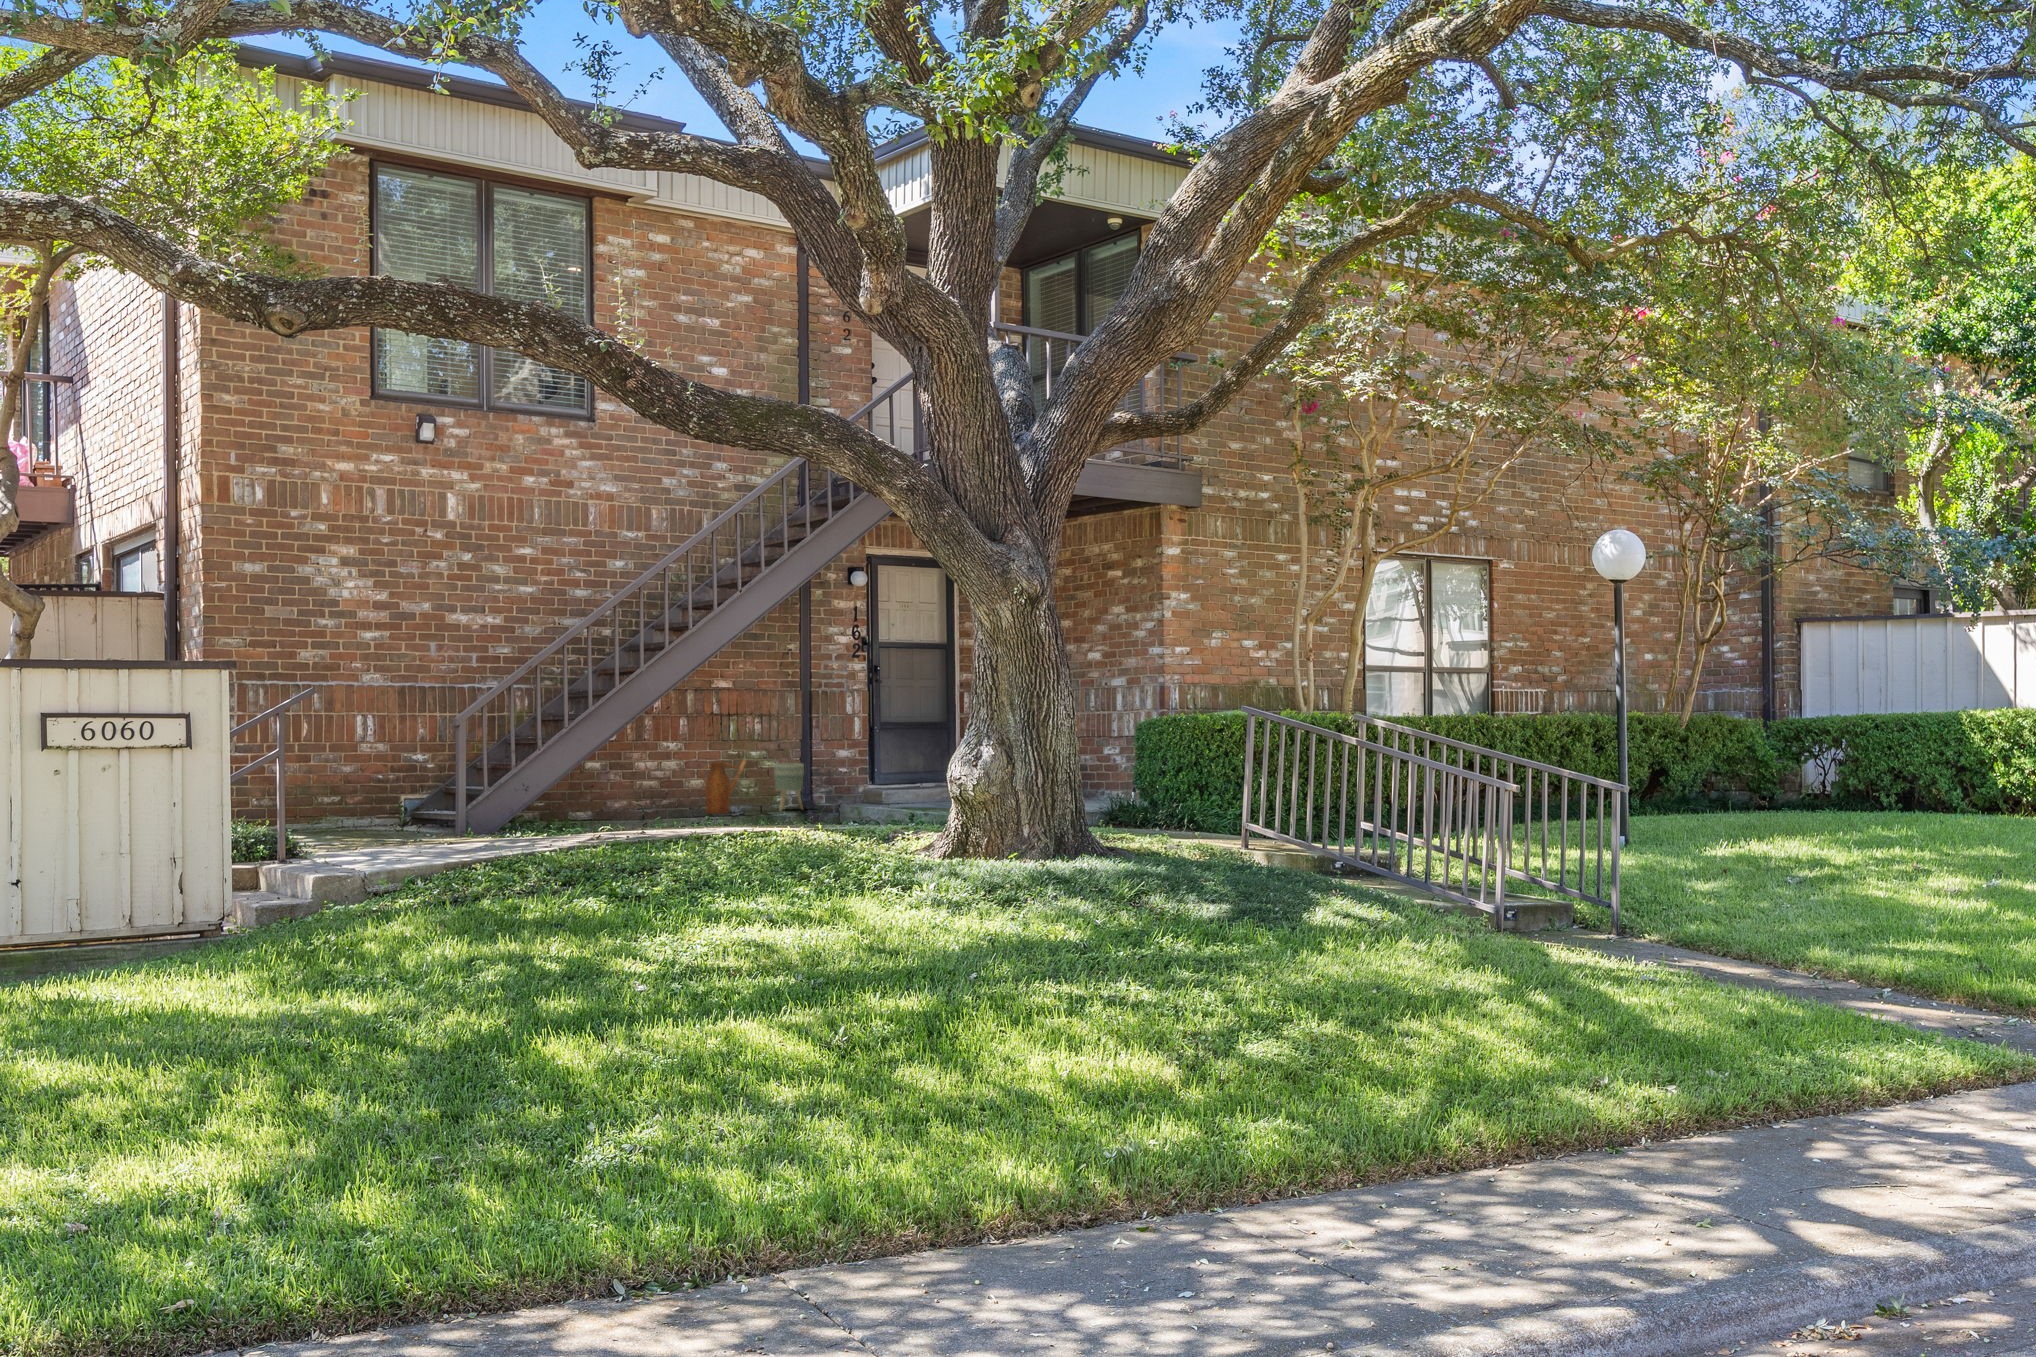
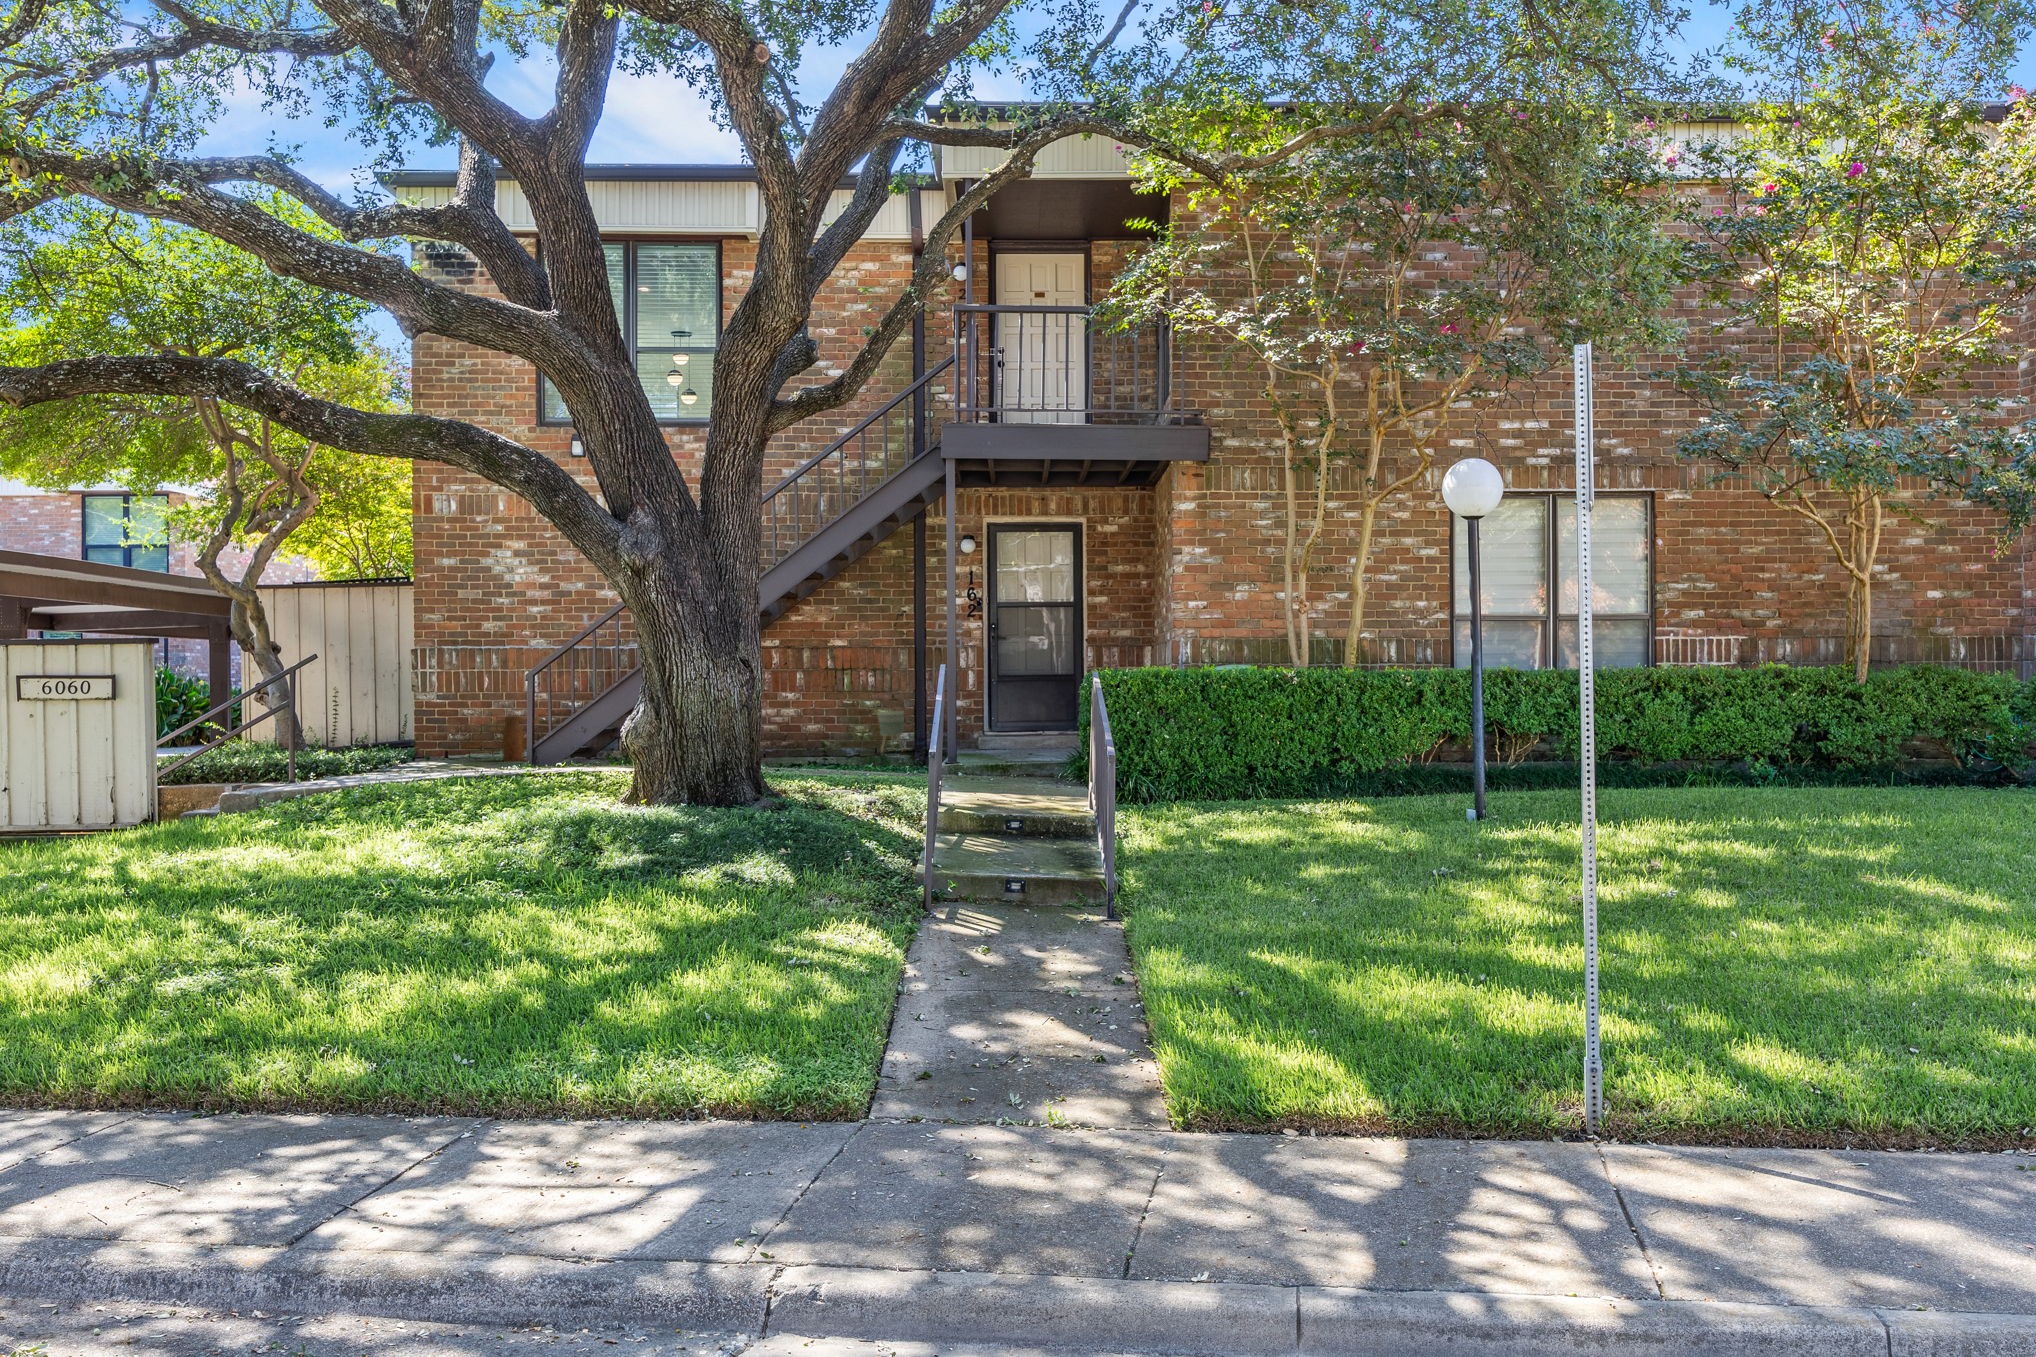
watering can: present [700,760,746,814] -> present [495,715,541,762]

